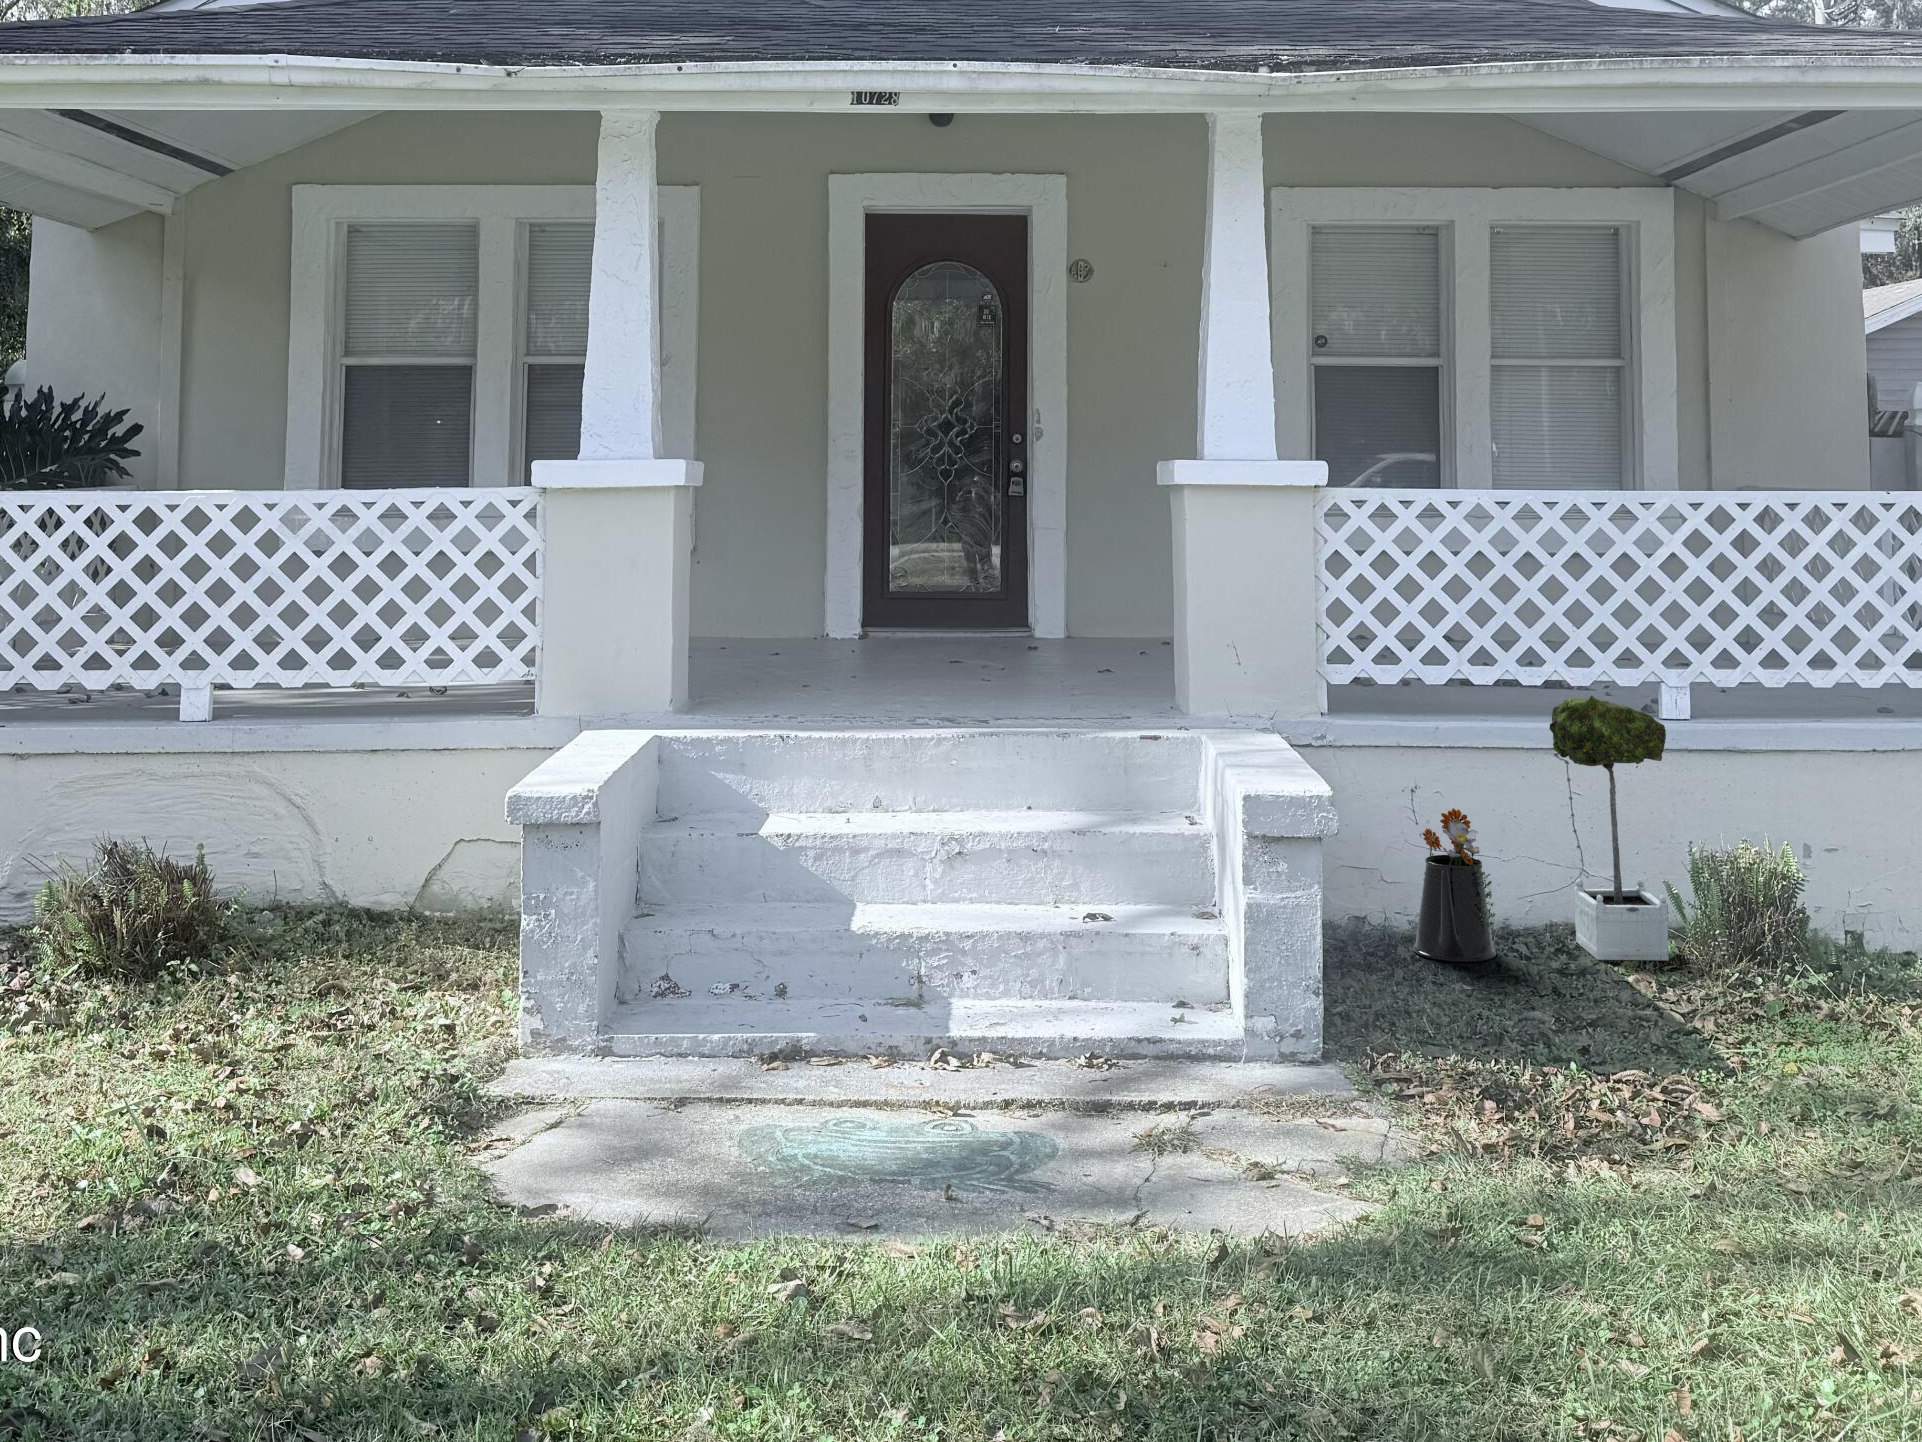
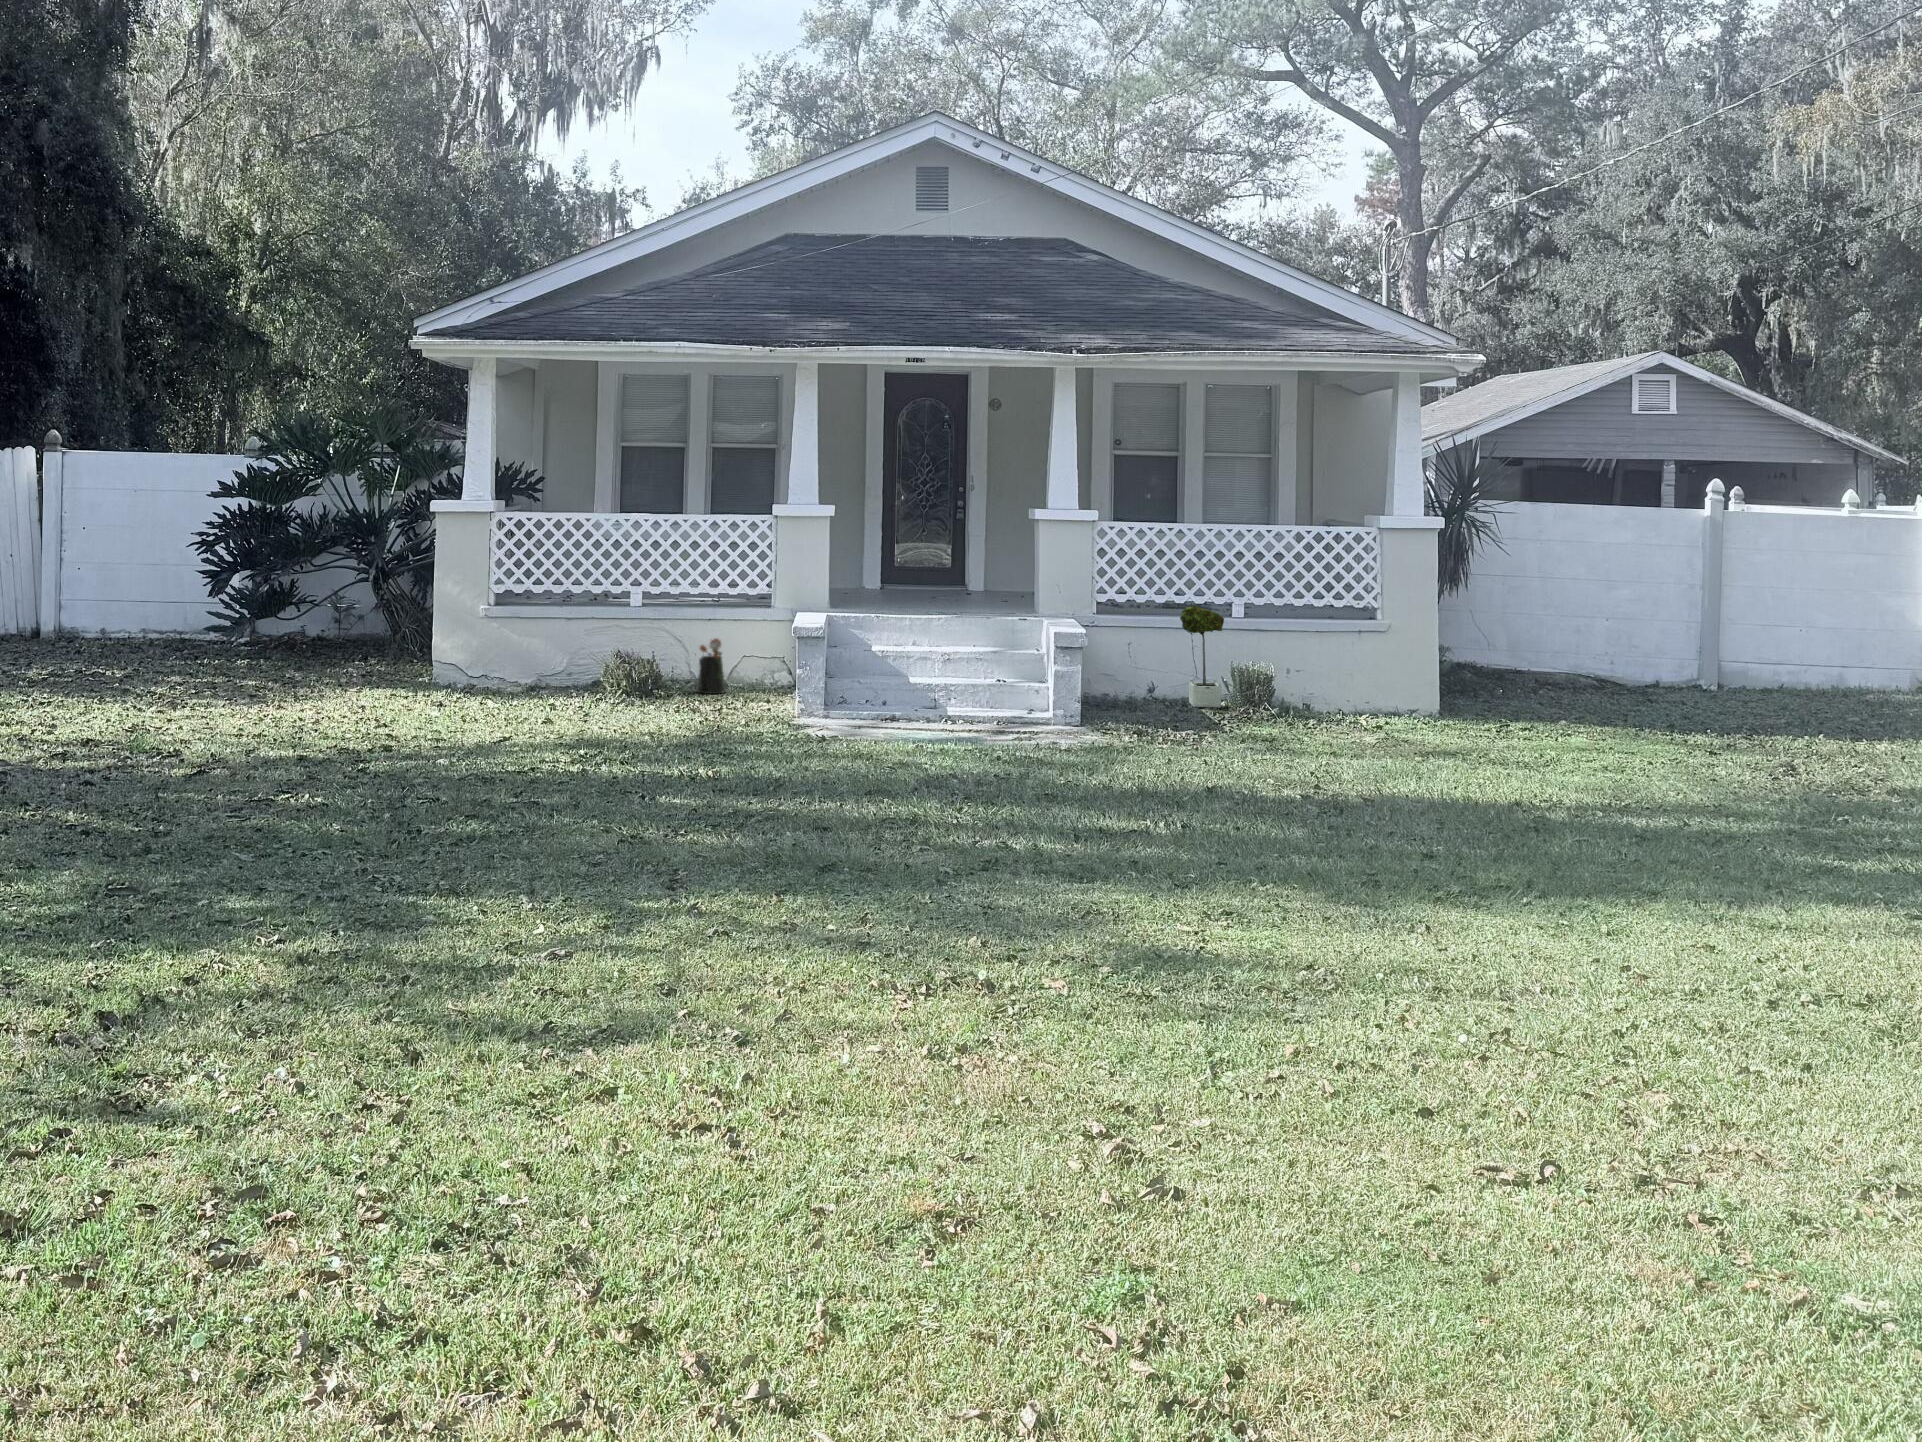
watering can: present [1413,808,1496,962] -> present [696,639,726,694]

